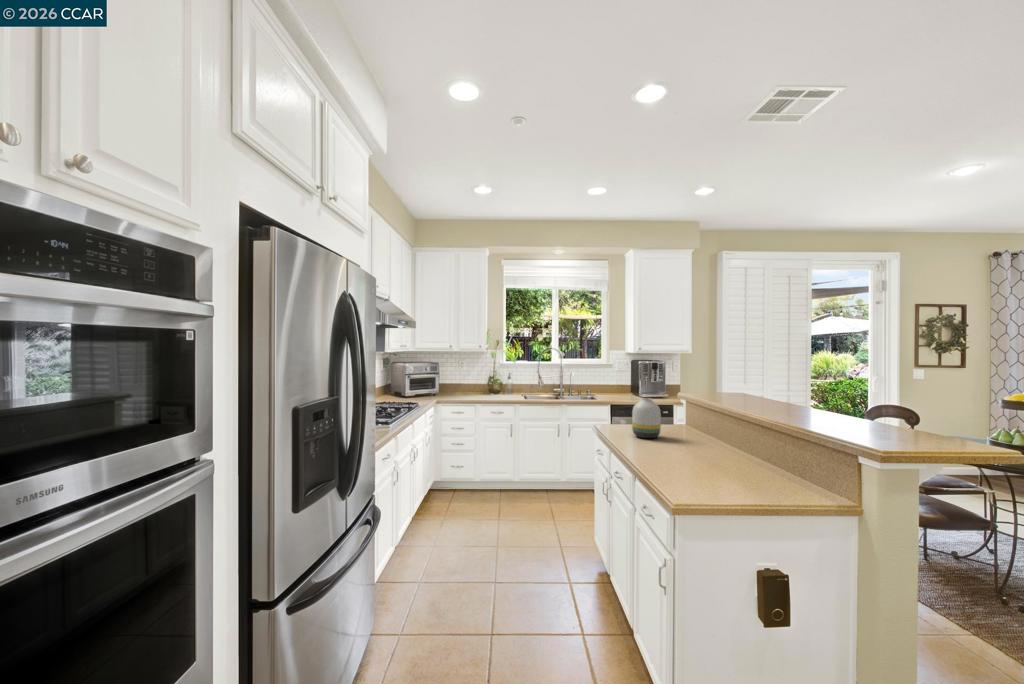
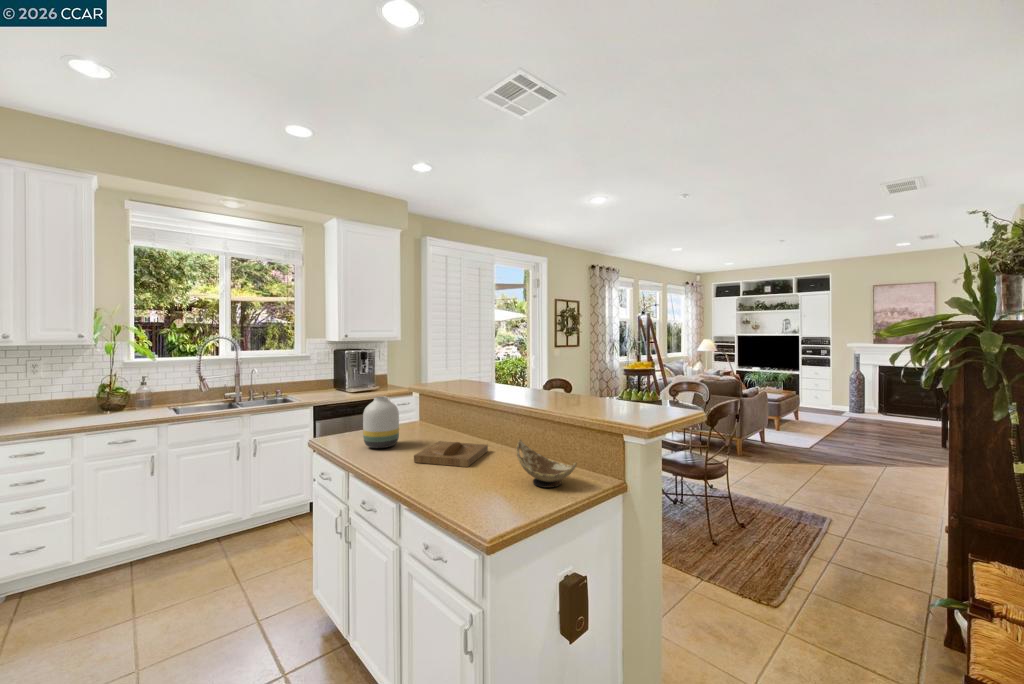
tray: none [664,440,734,461] -> present [414,441,488,467]
decorative bowl: none [739,442,796,488] -> present [516,439,577,488]

